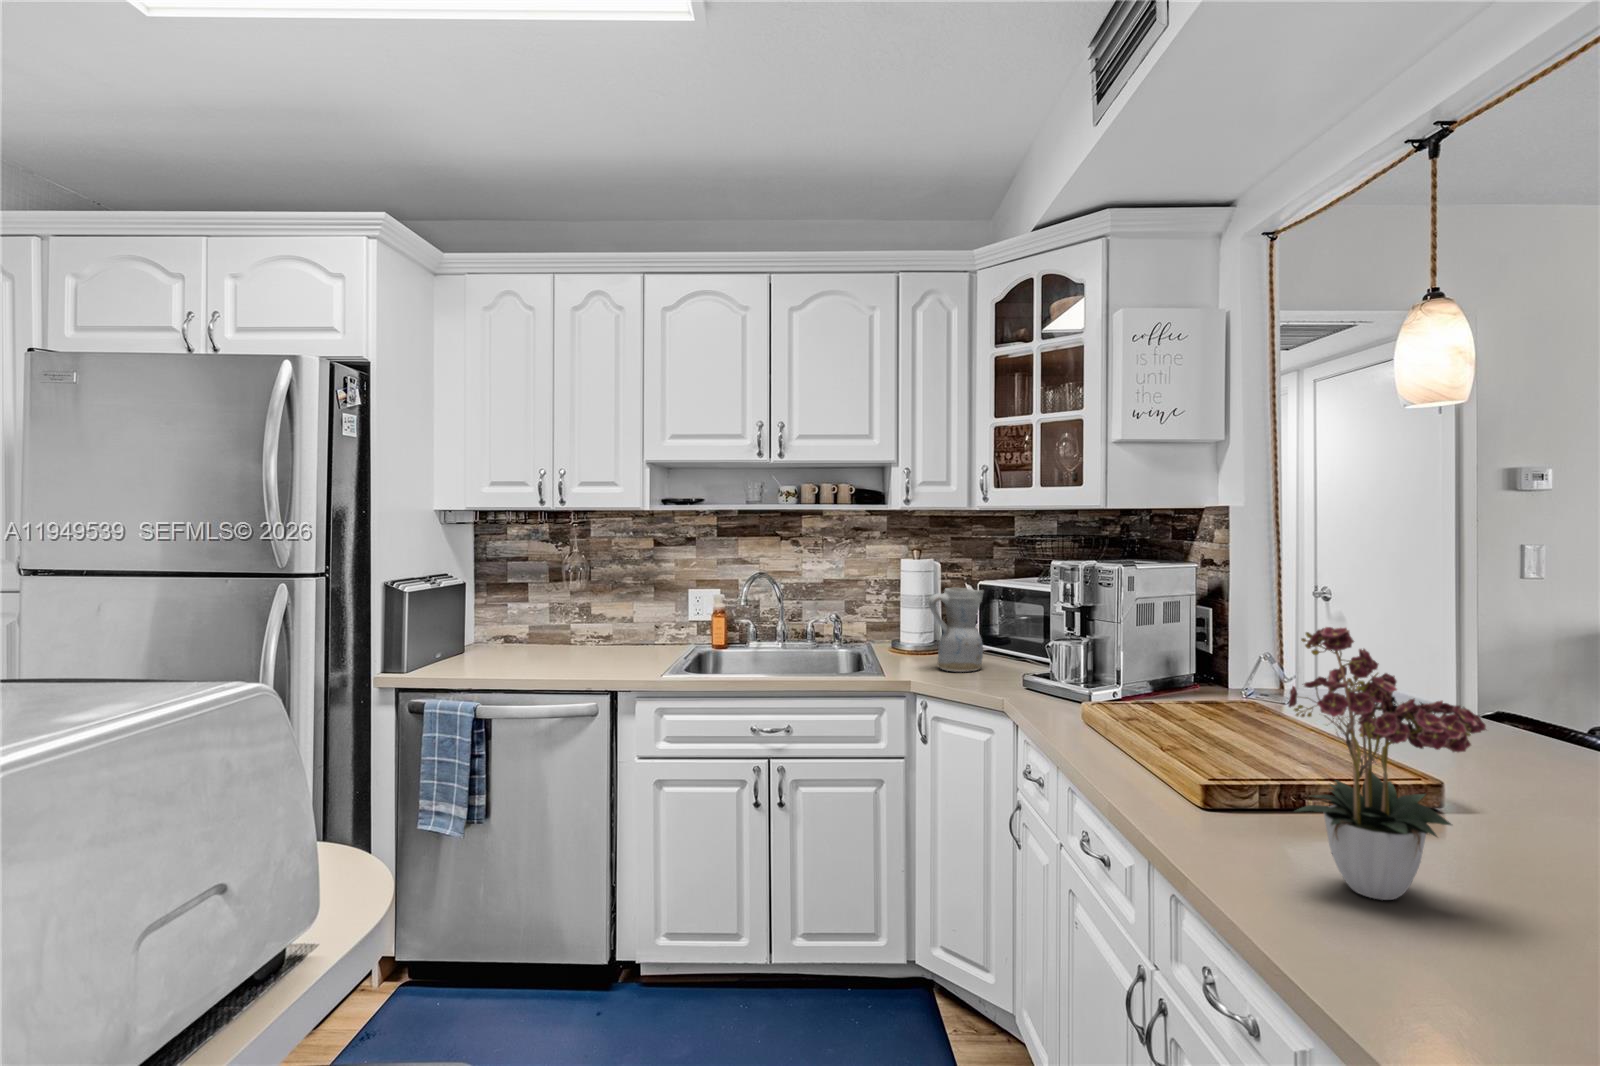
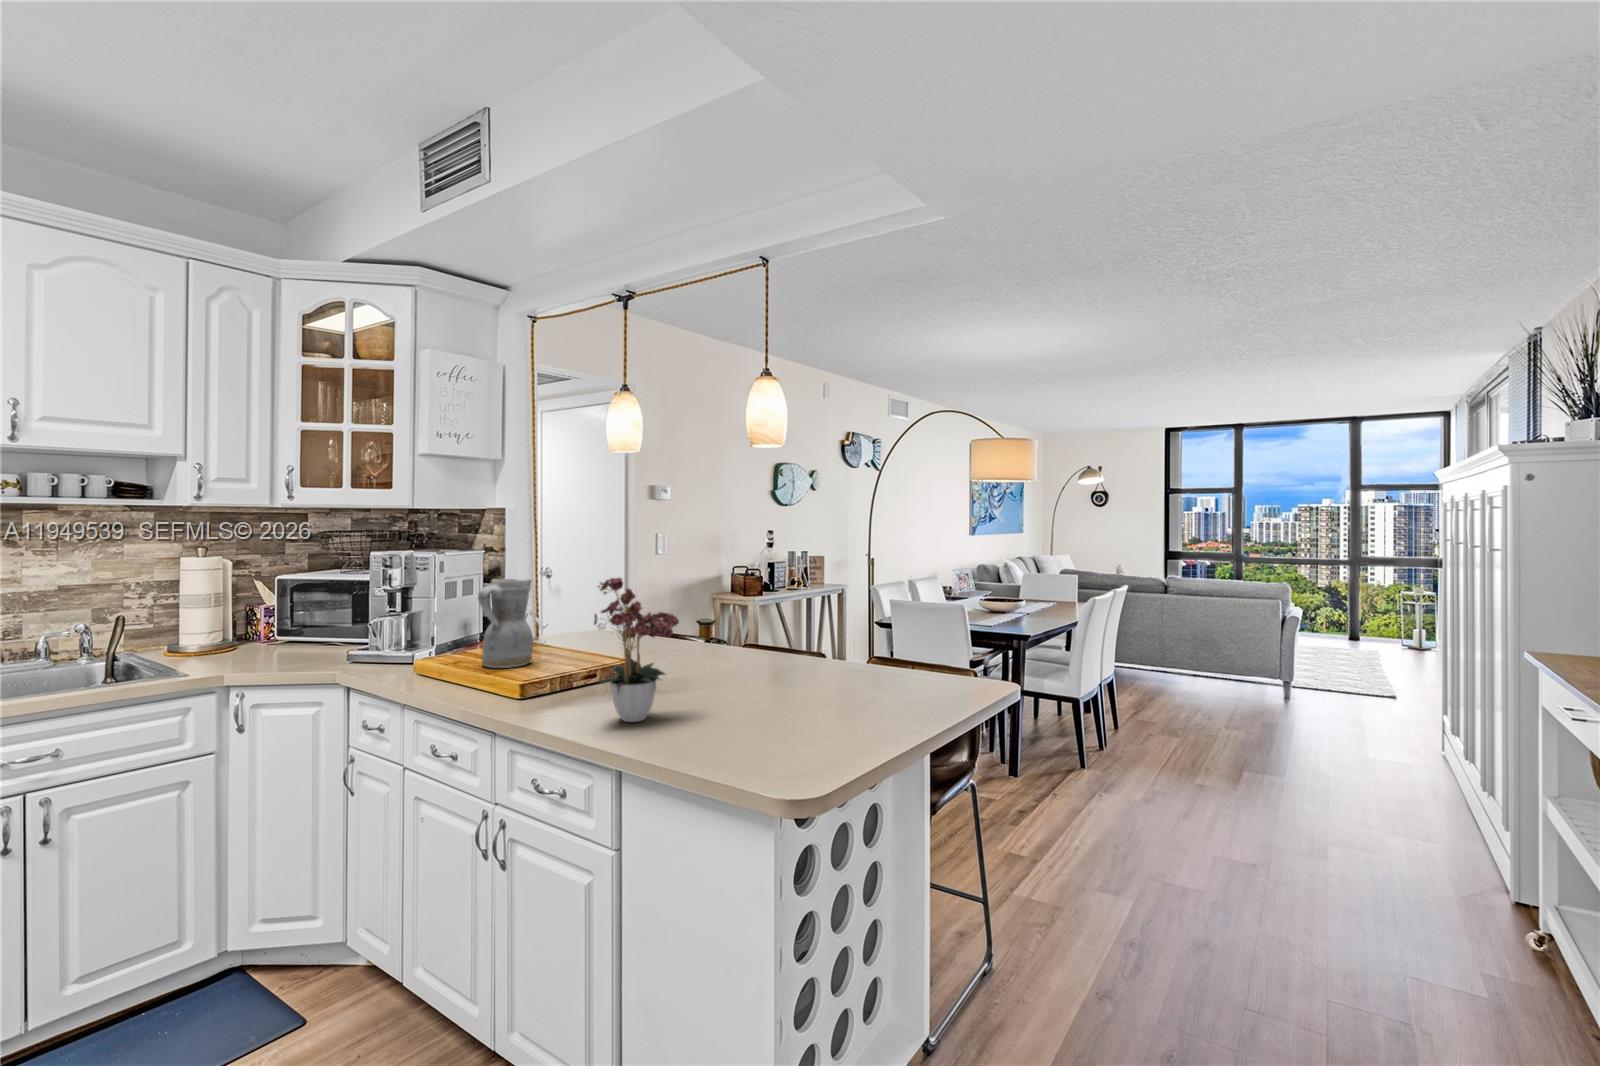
ceramic pitcher: present [929,588,983,672] -> present [478,579,533,668]

